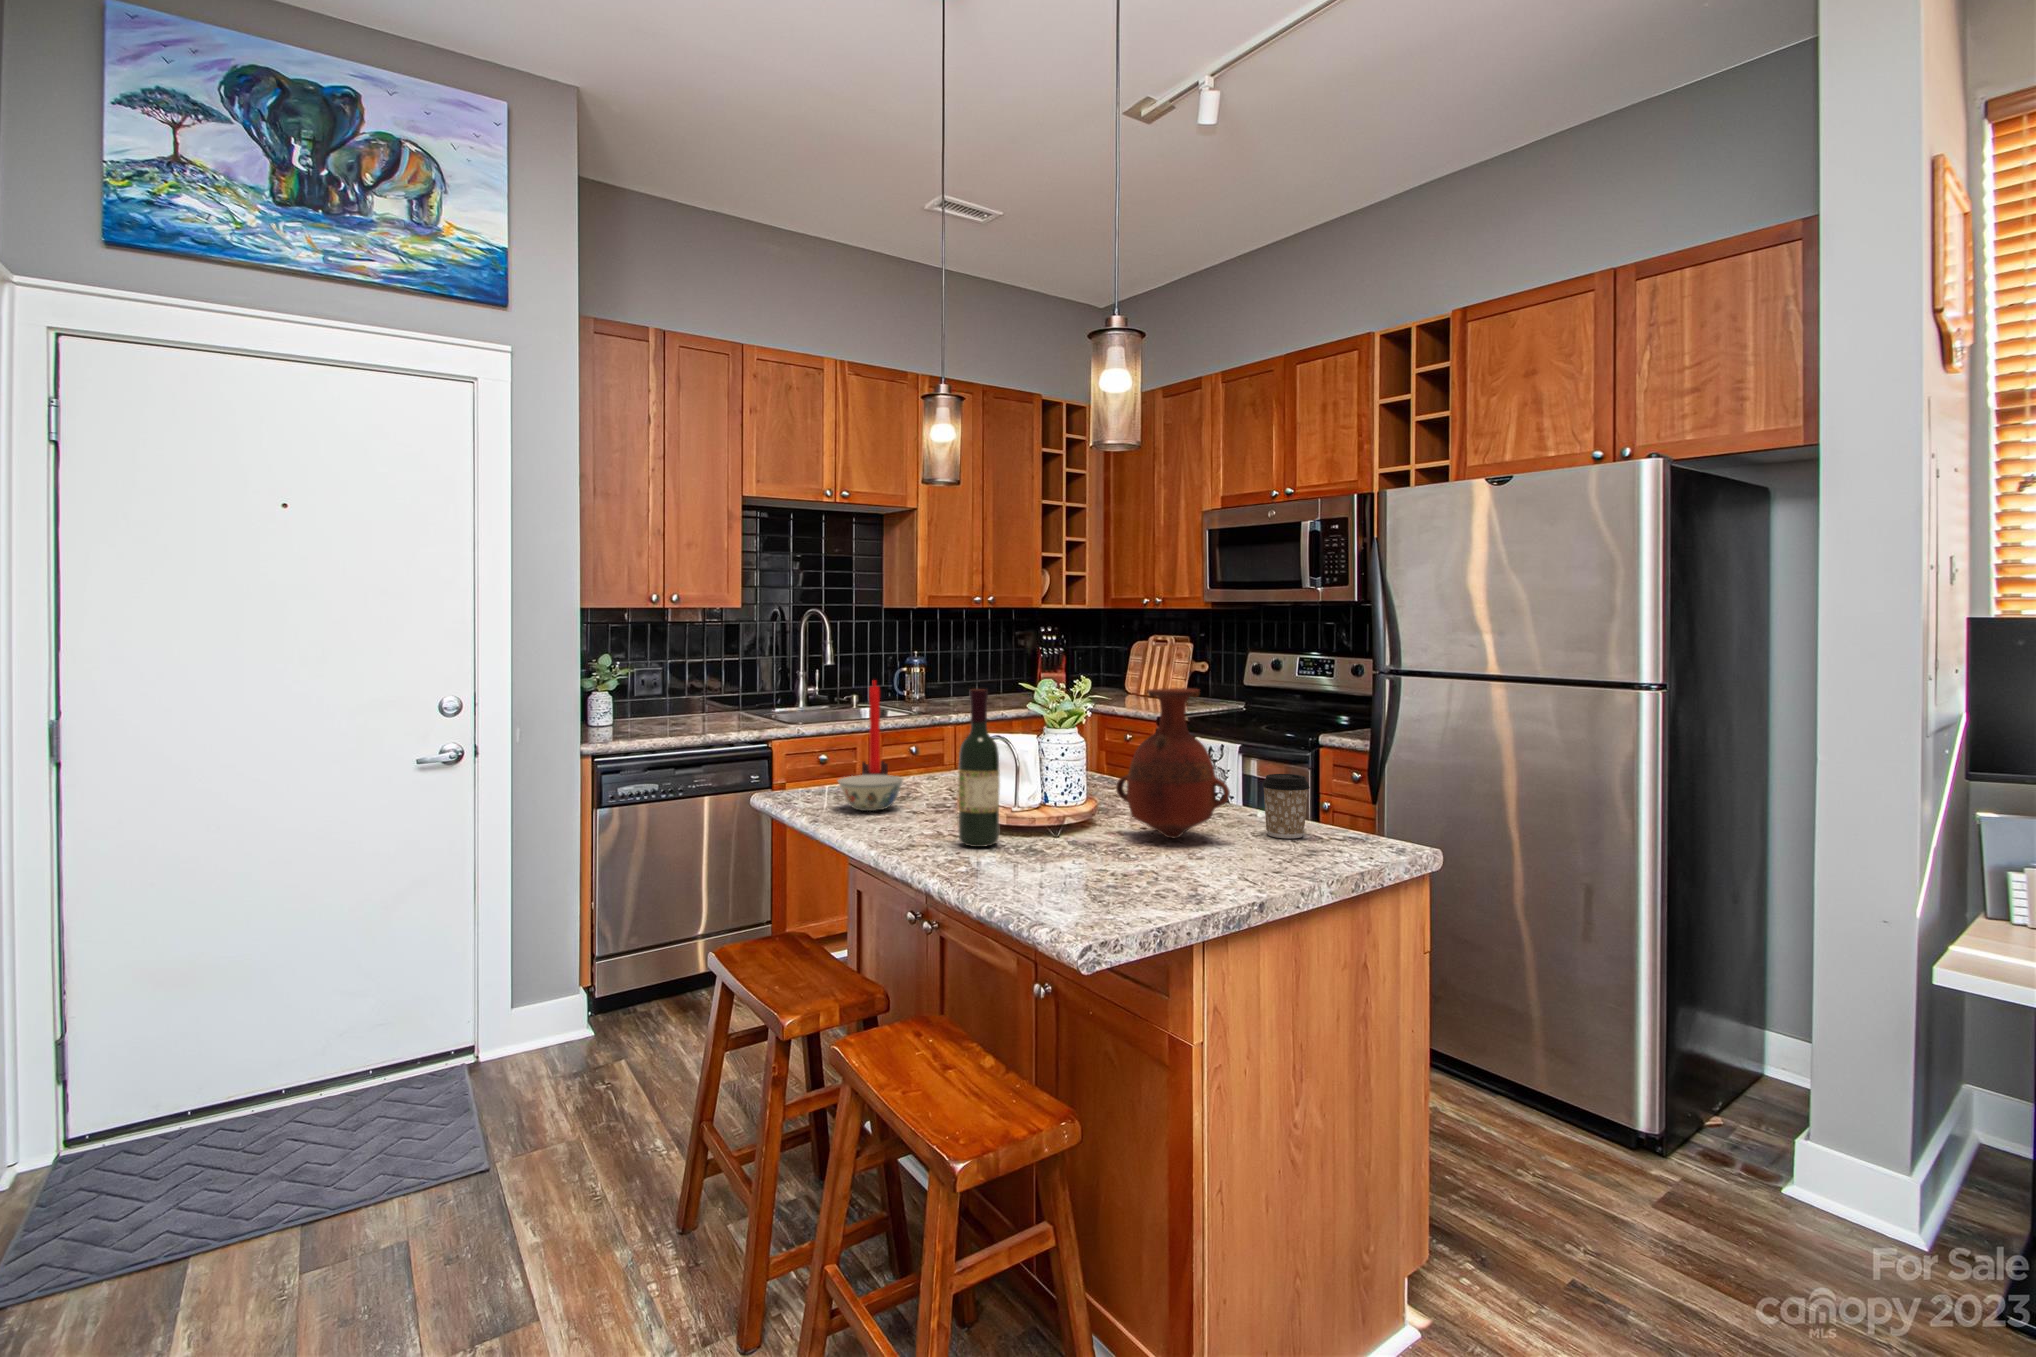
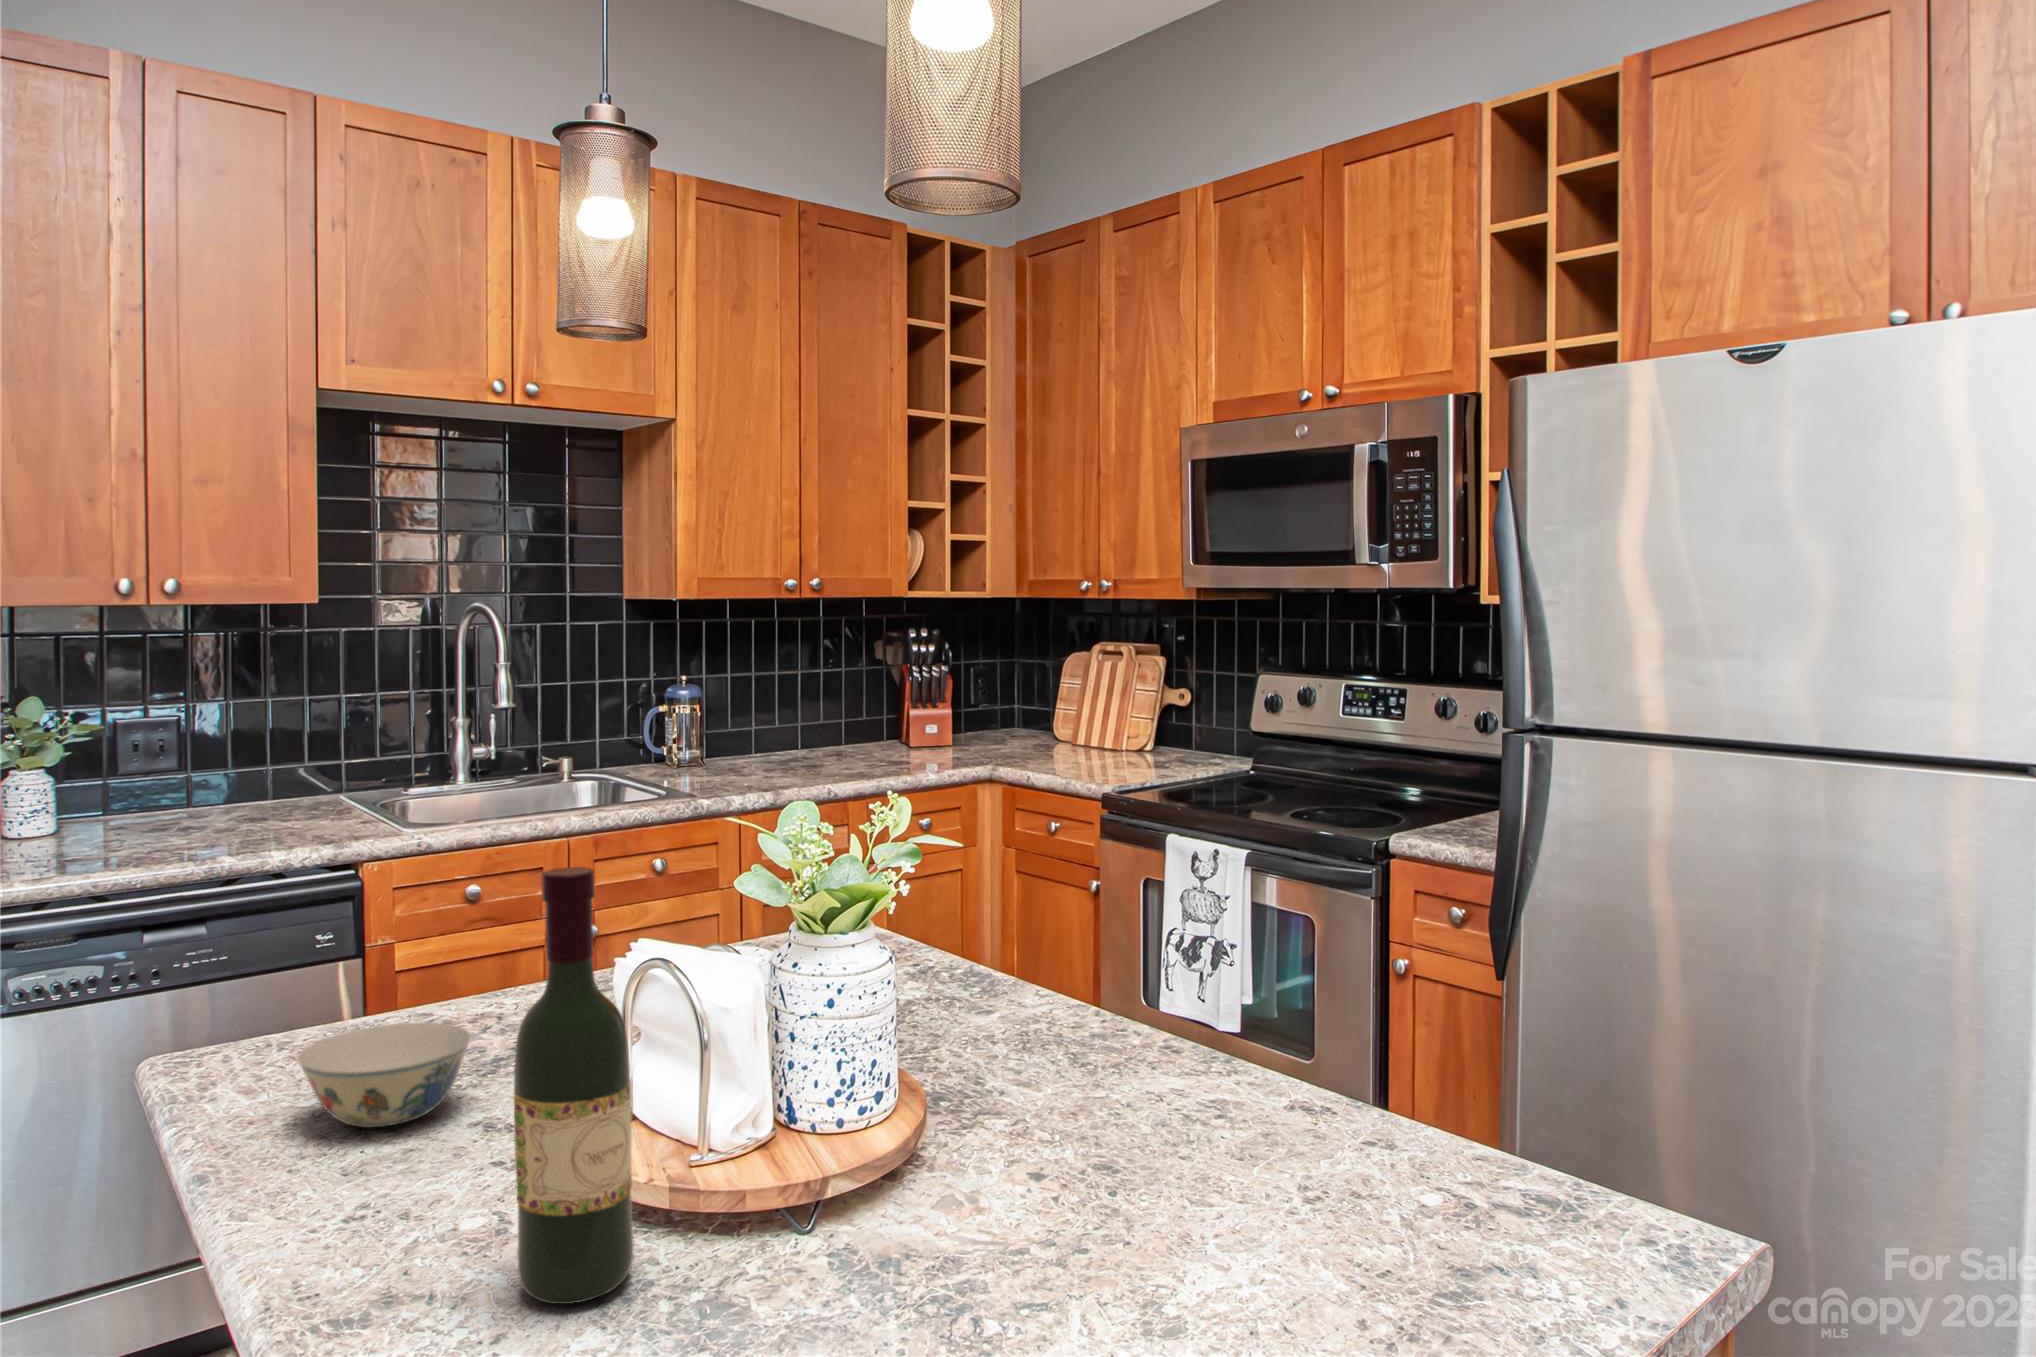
candle: present [862,680,888,775] -> none [415,789,472,1041]
vase: present [1116,688,1230,838] -> none [957,841,1241,1230]
coffee cup: present [1262,774,1310,838] -> none [1317,1040,1435,1215]

